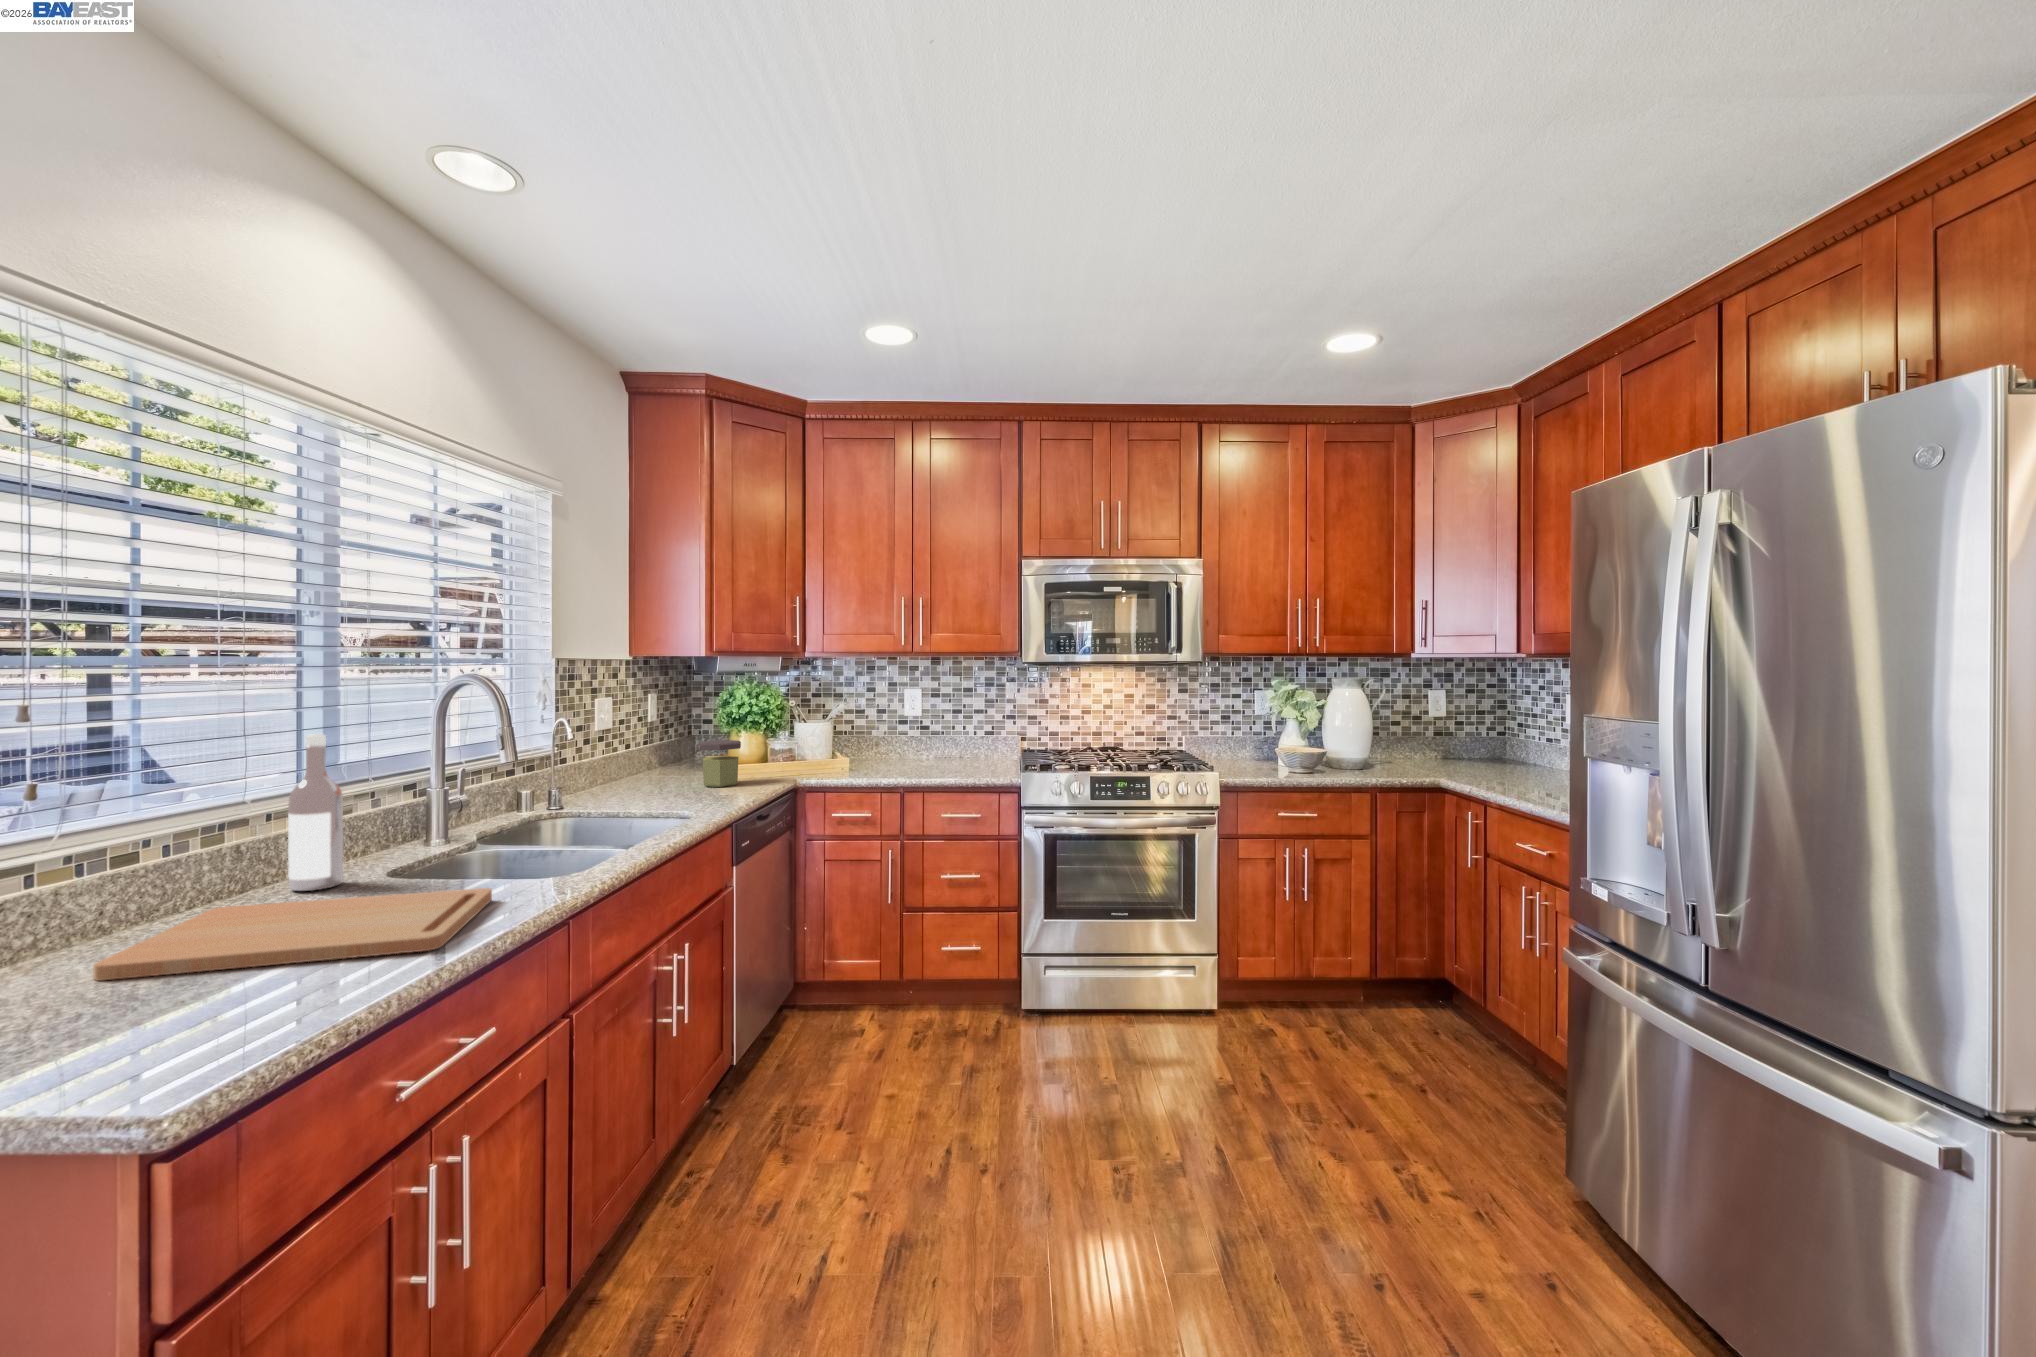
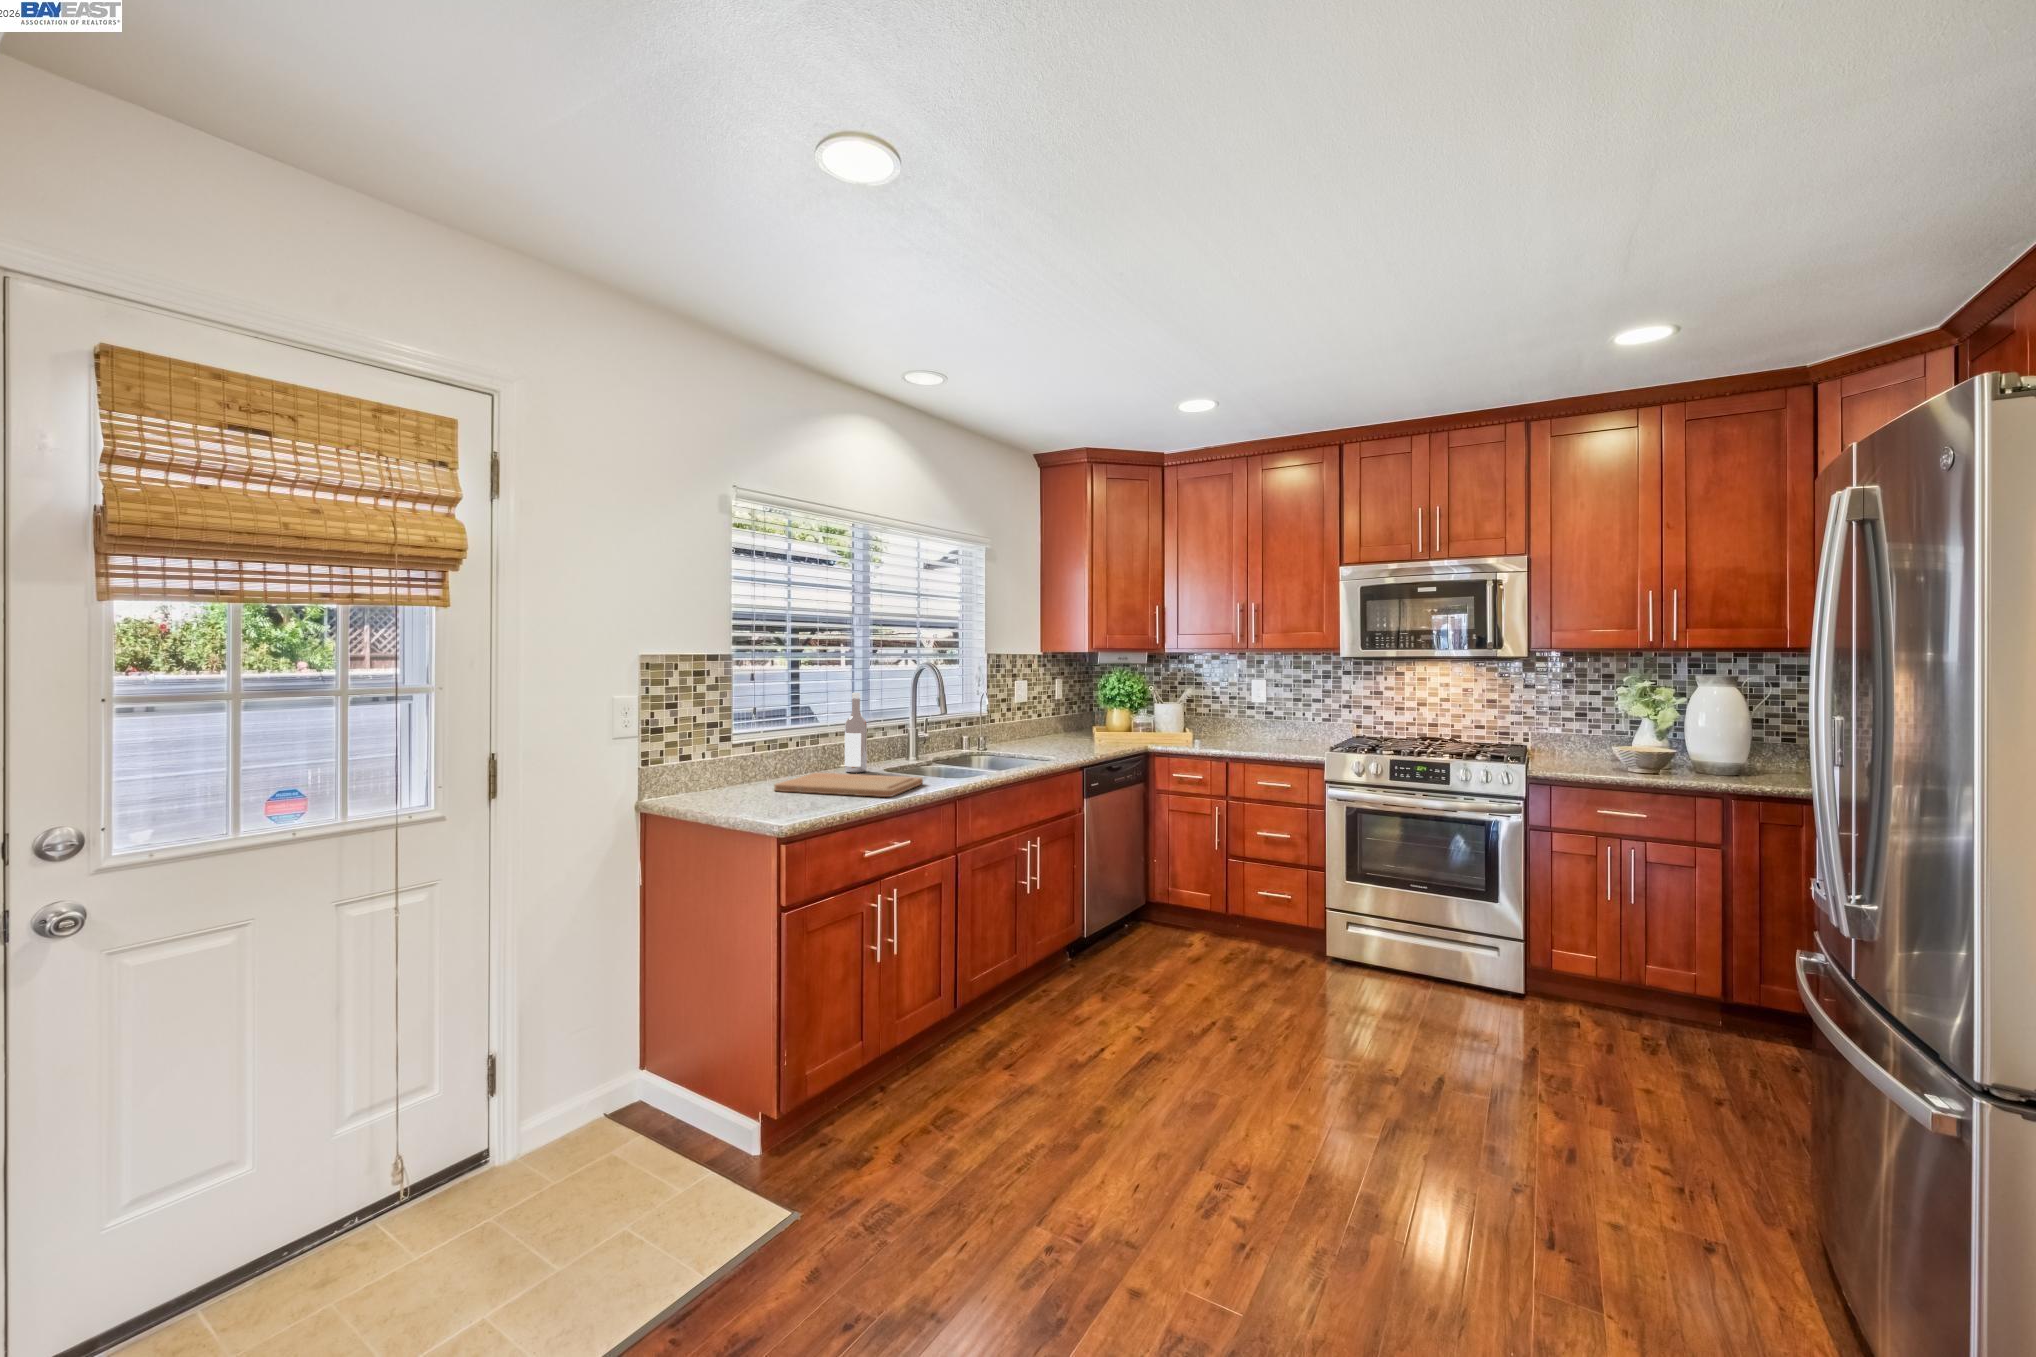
jar: present [700,740,741,787] -> none [1075,713,1104,746]

